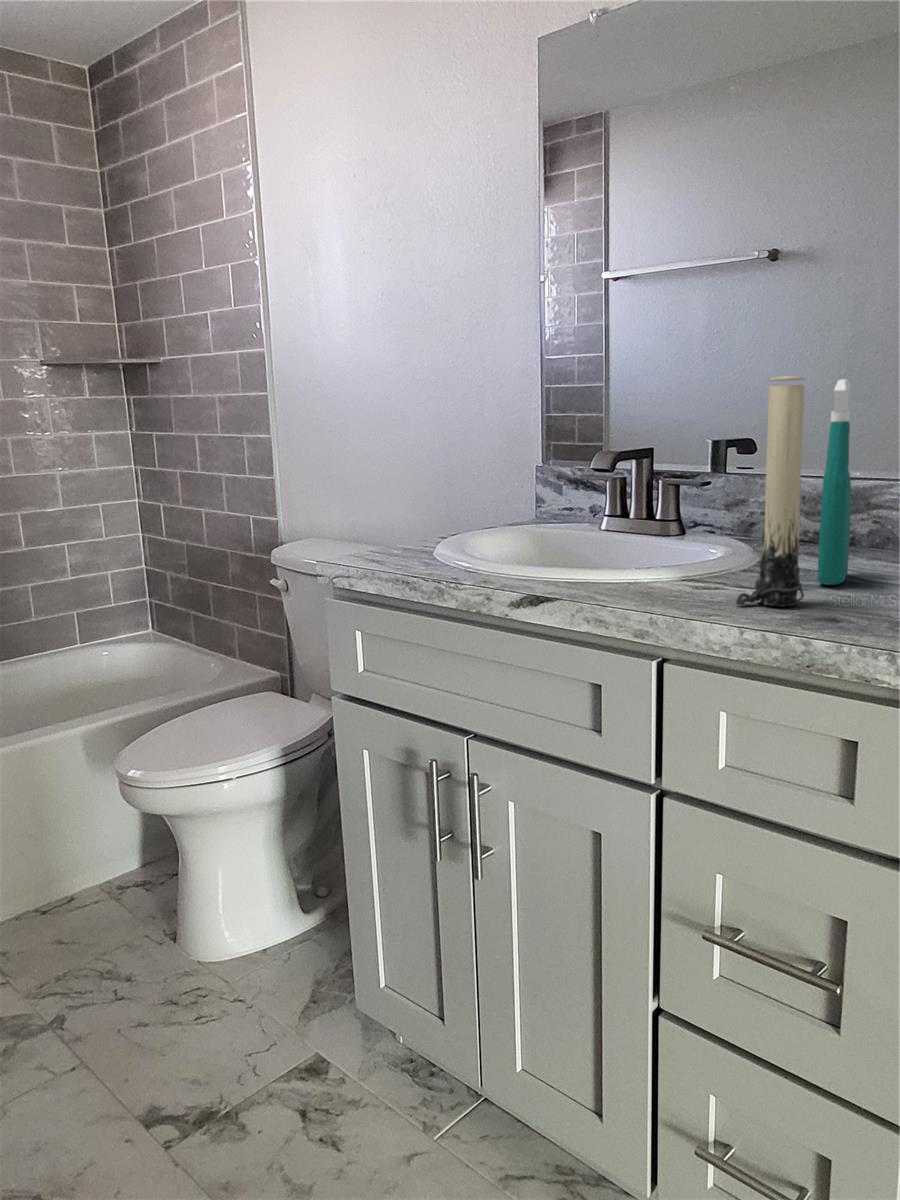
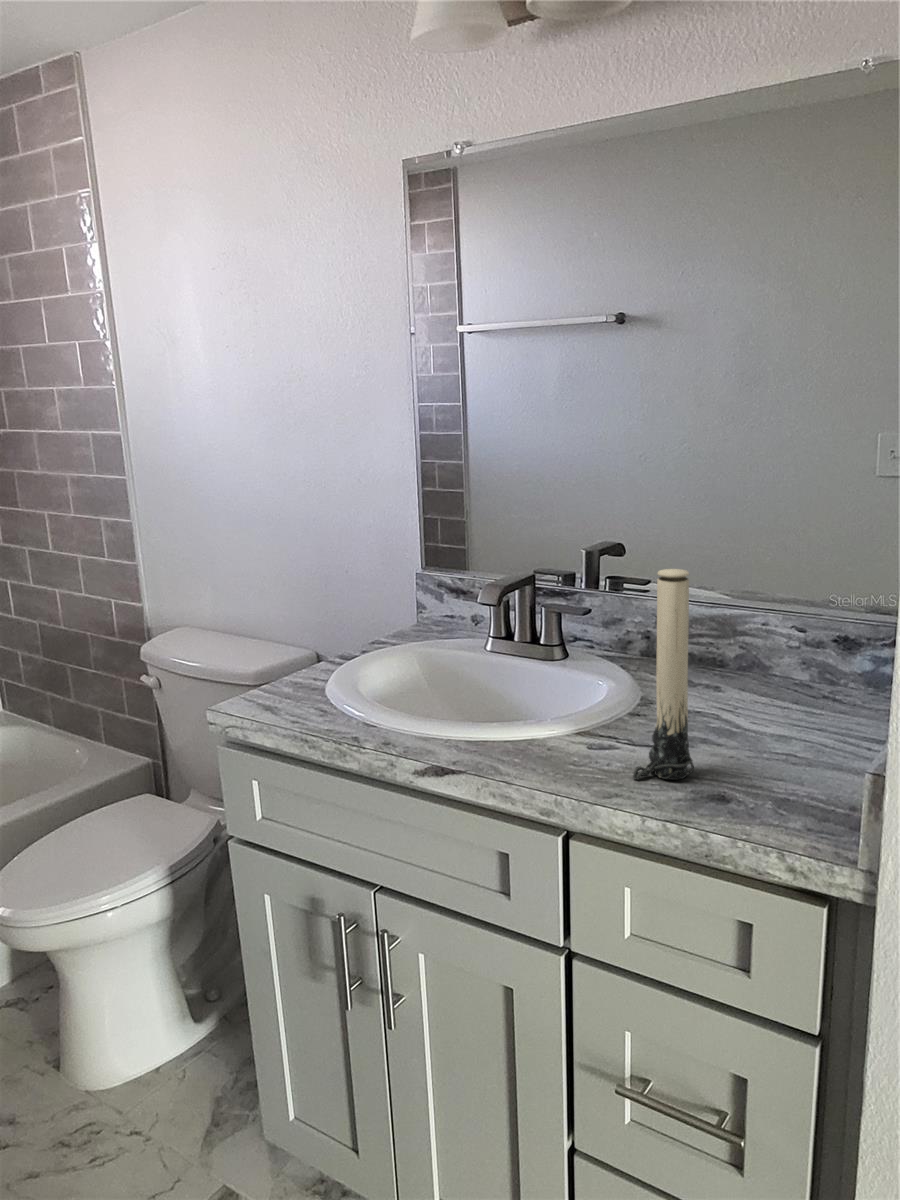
spray bottle: present [817,379,851,585] -> none [701,545,726,739]

